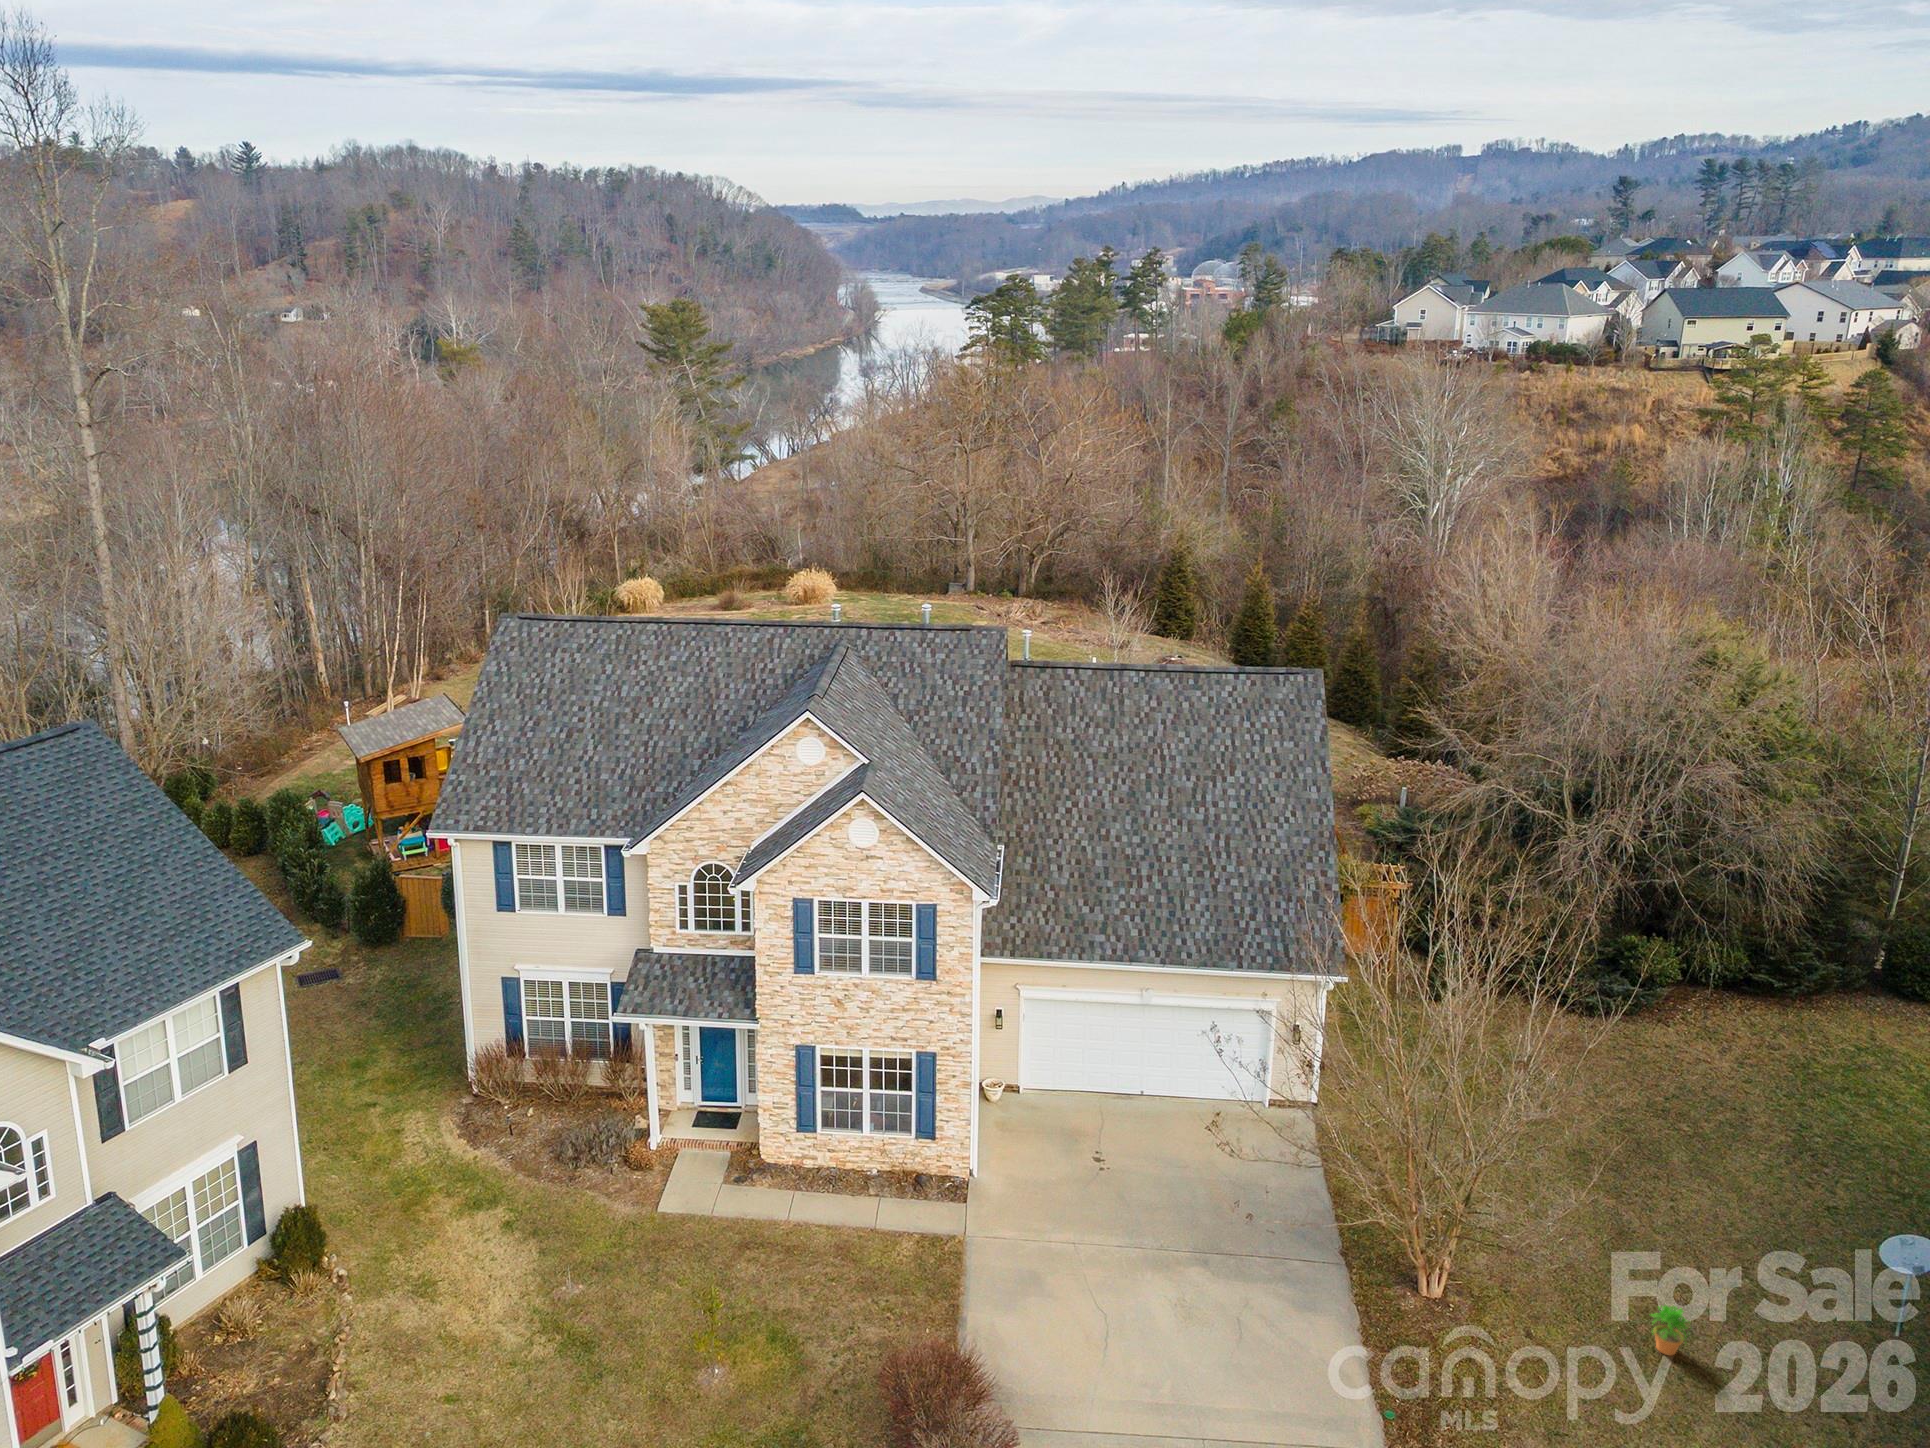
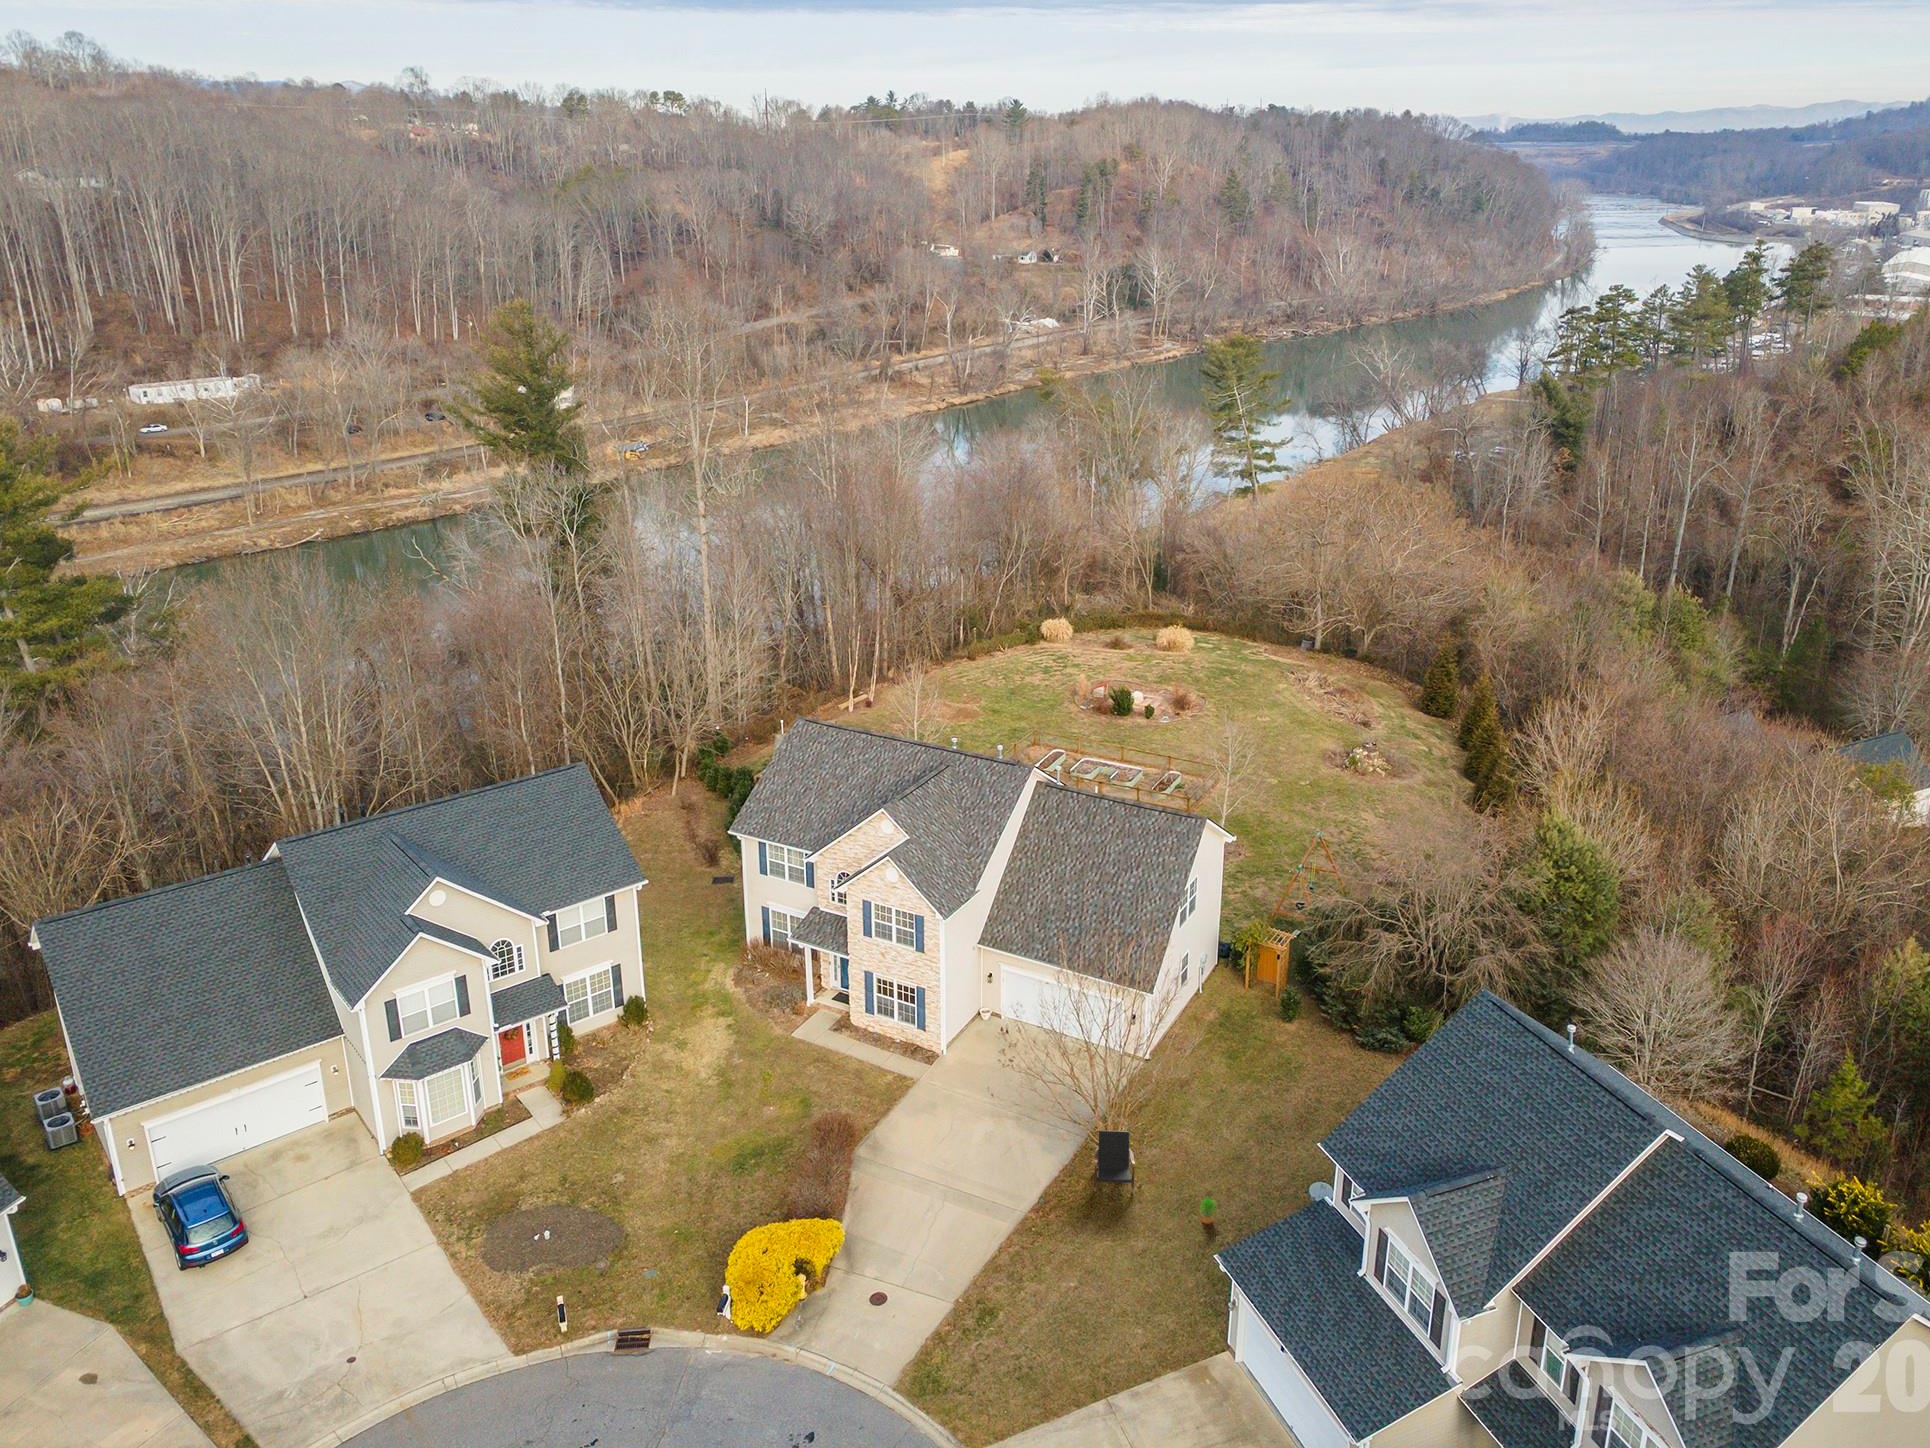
lounge chair: none [1410,1221,1517,1353] -> present [1094,1130,1135,1193]

